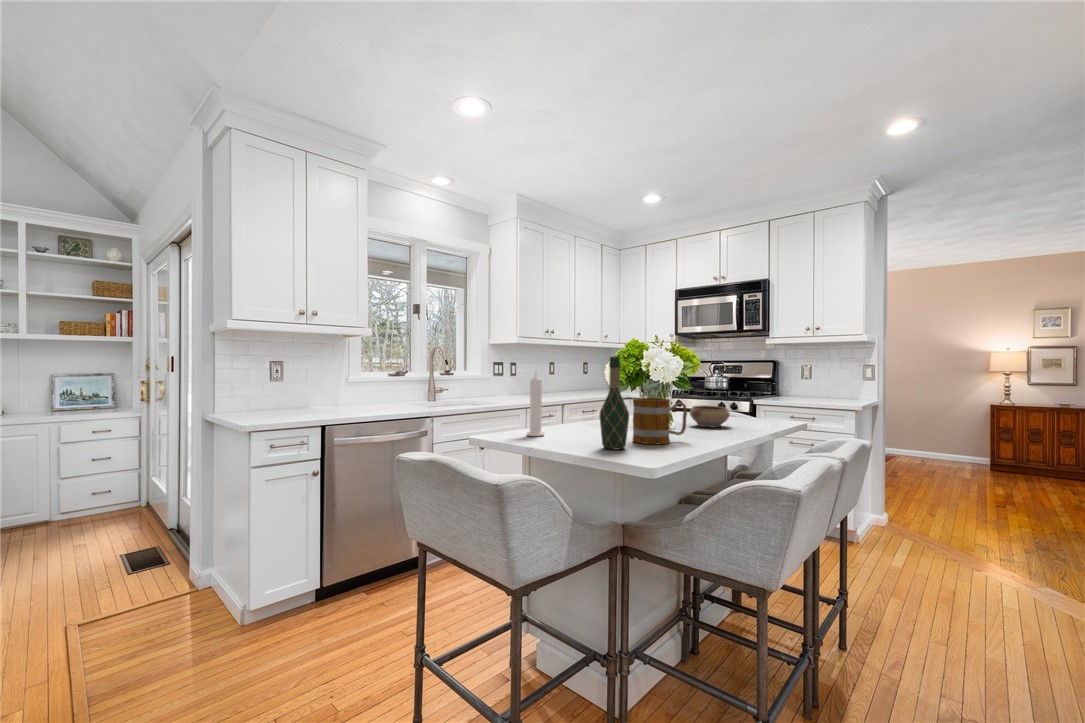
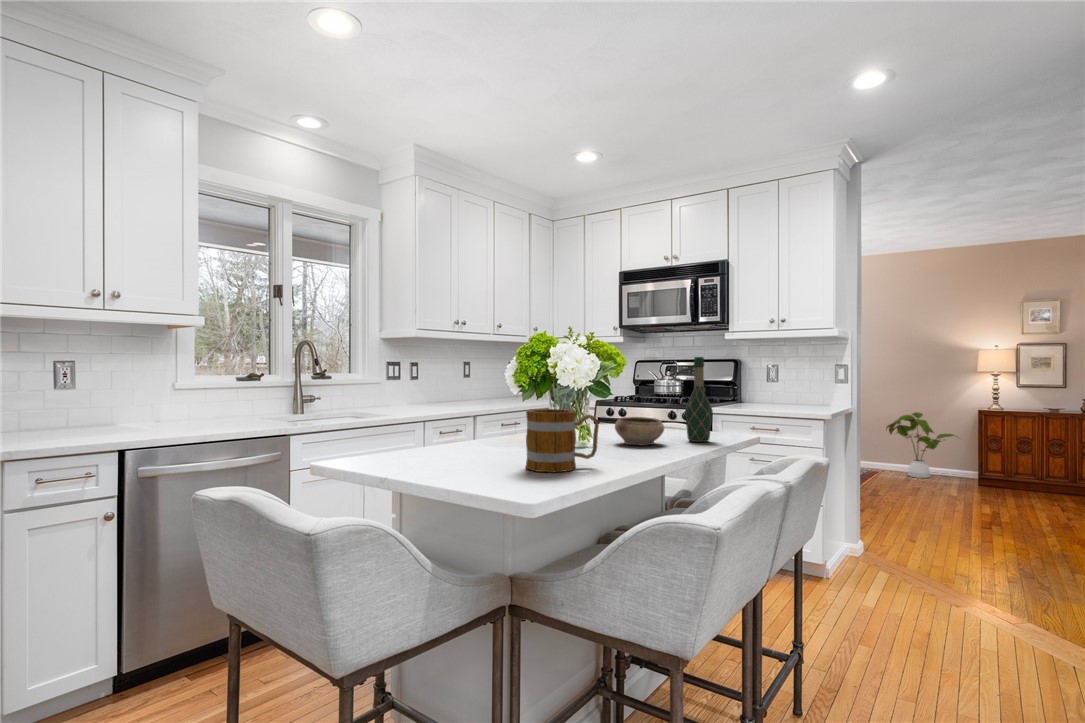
wine bottle: present [599,356,629,449] -> present [685,357,713,442]
candle: present [527,371,545,436] -> none [388,373,413,463]
house plant: none [905,406,975,464] -> present [886,412,955,478]

